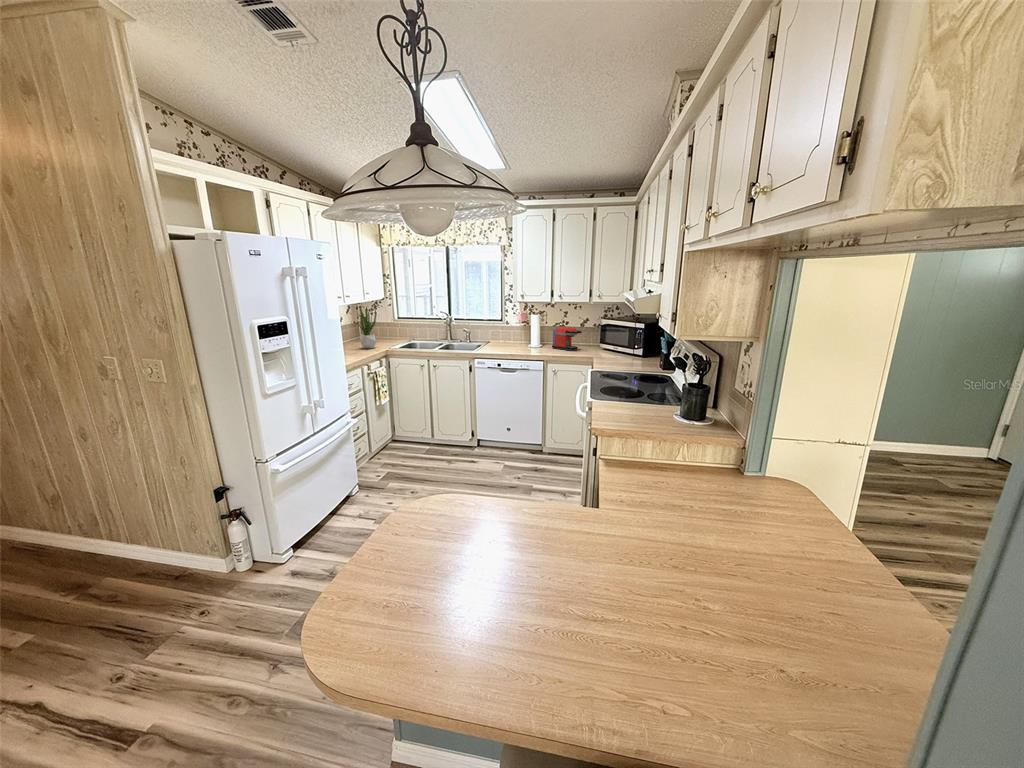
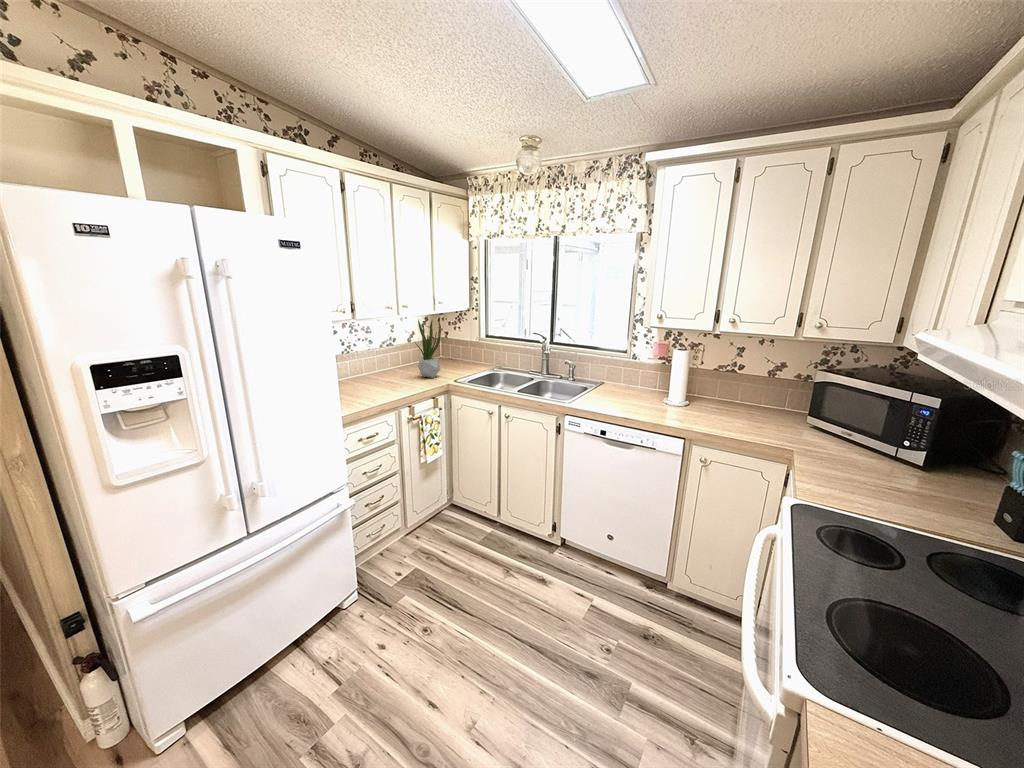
coffee maker: present [552,326,582,350] -> none [706,375,773,424]

